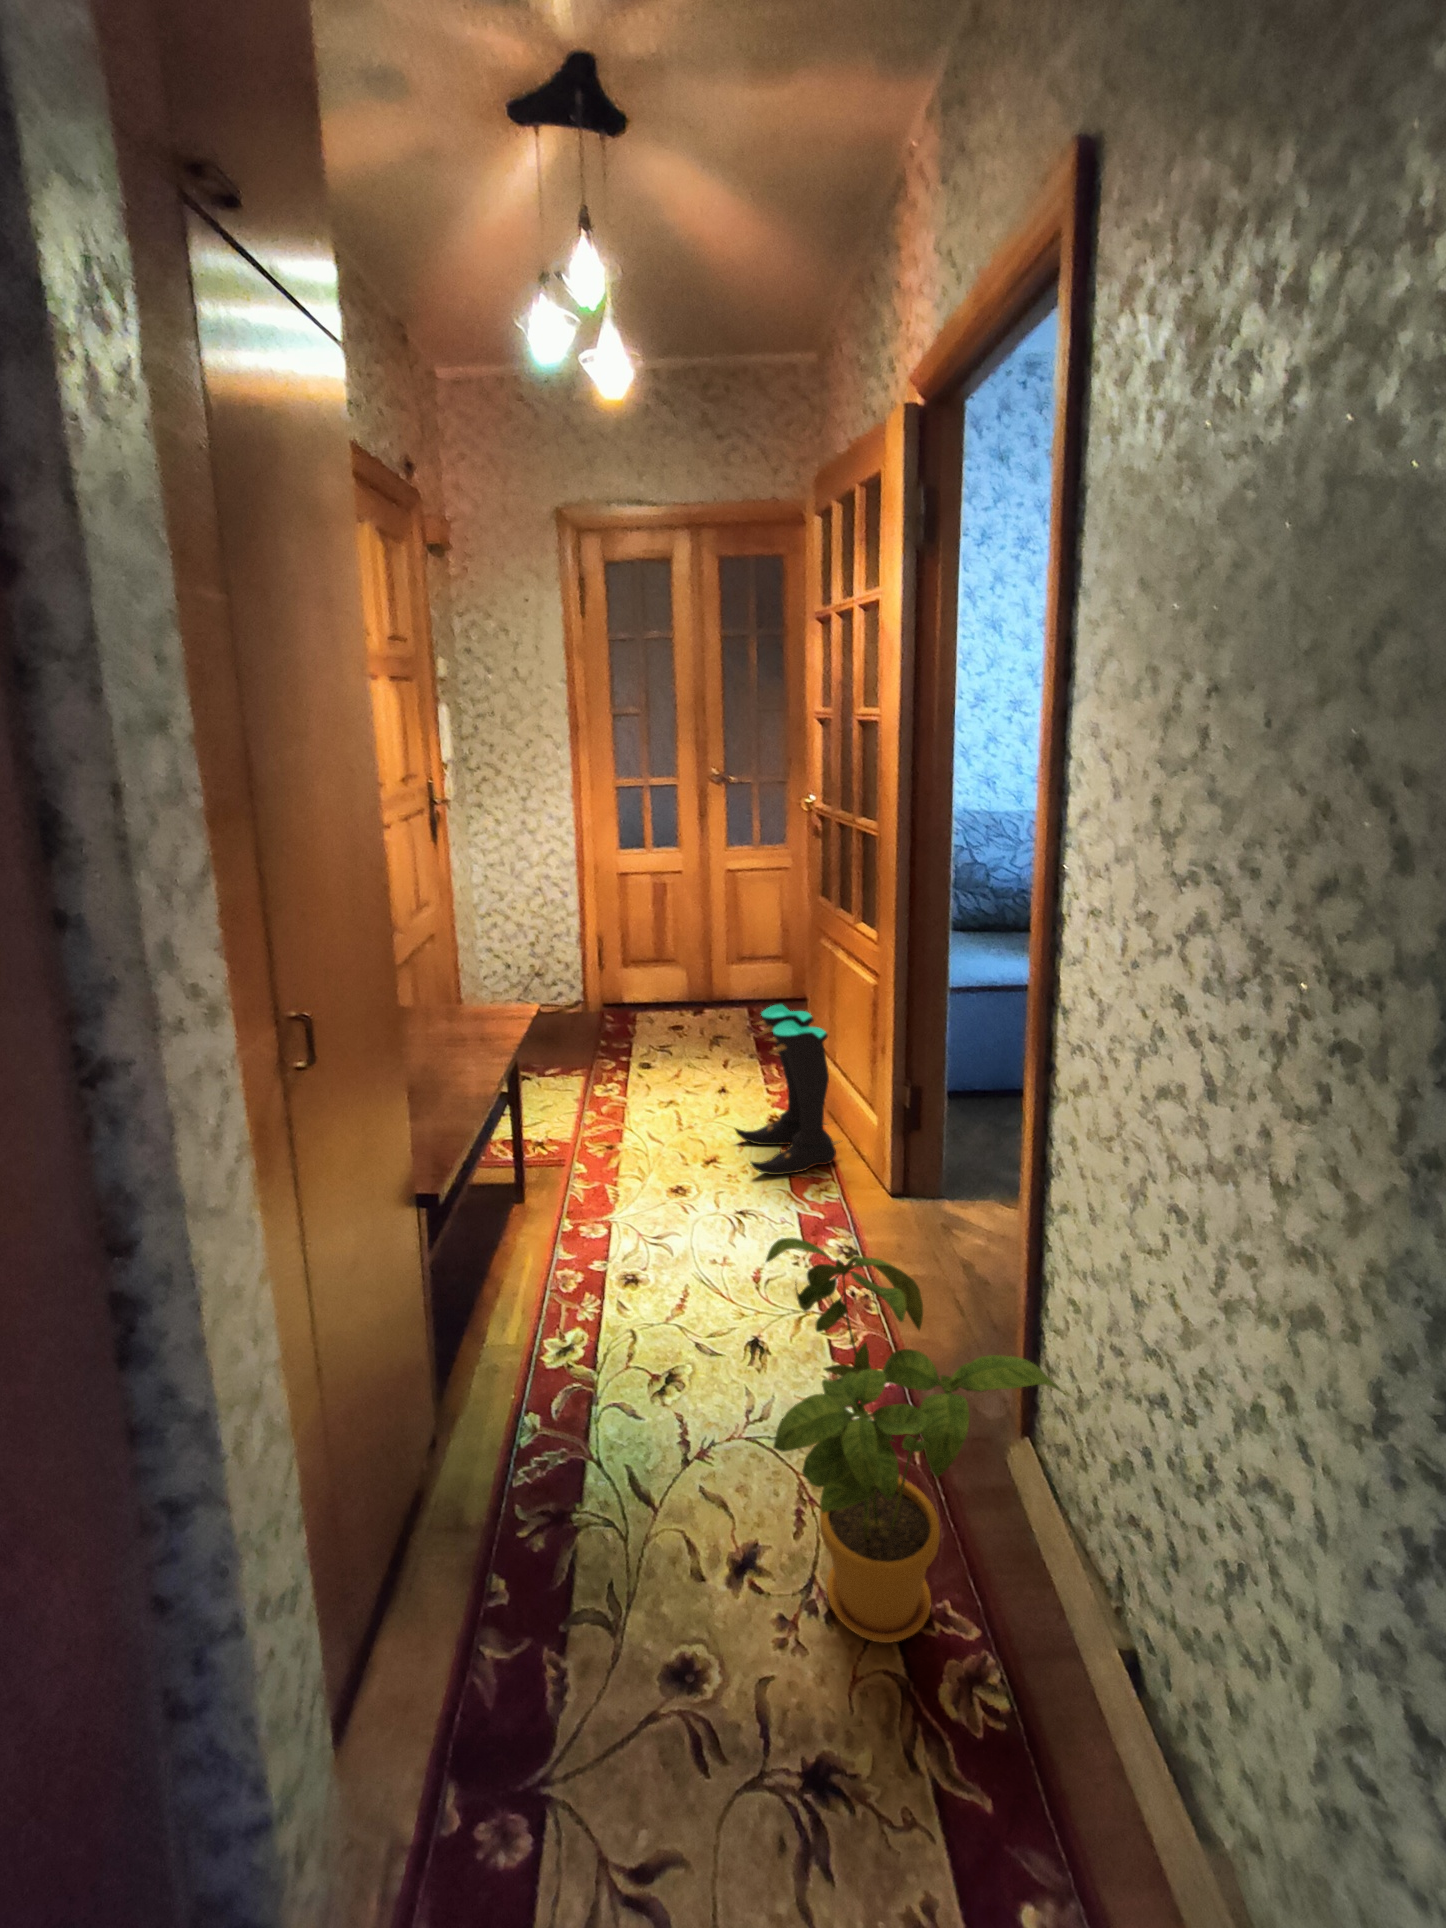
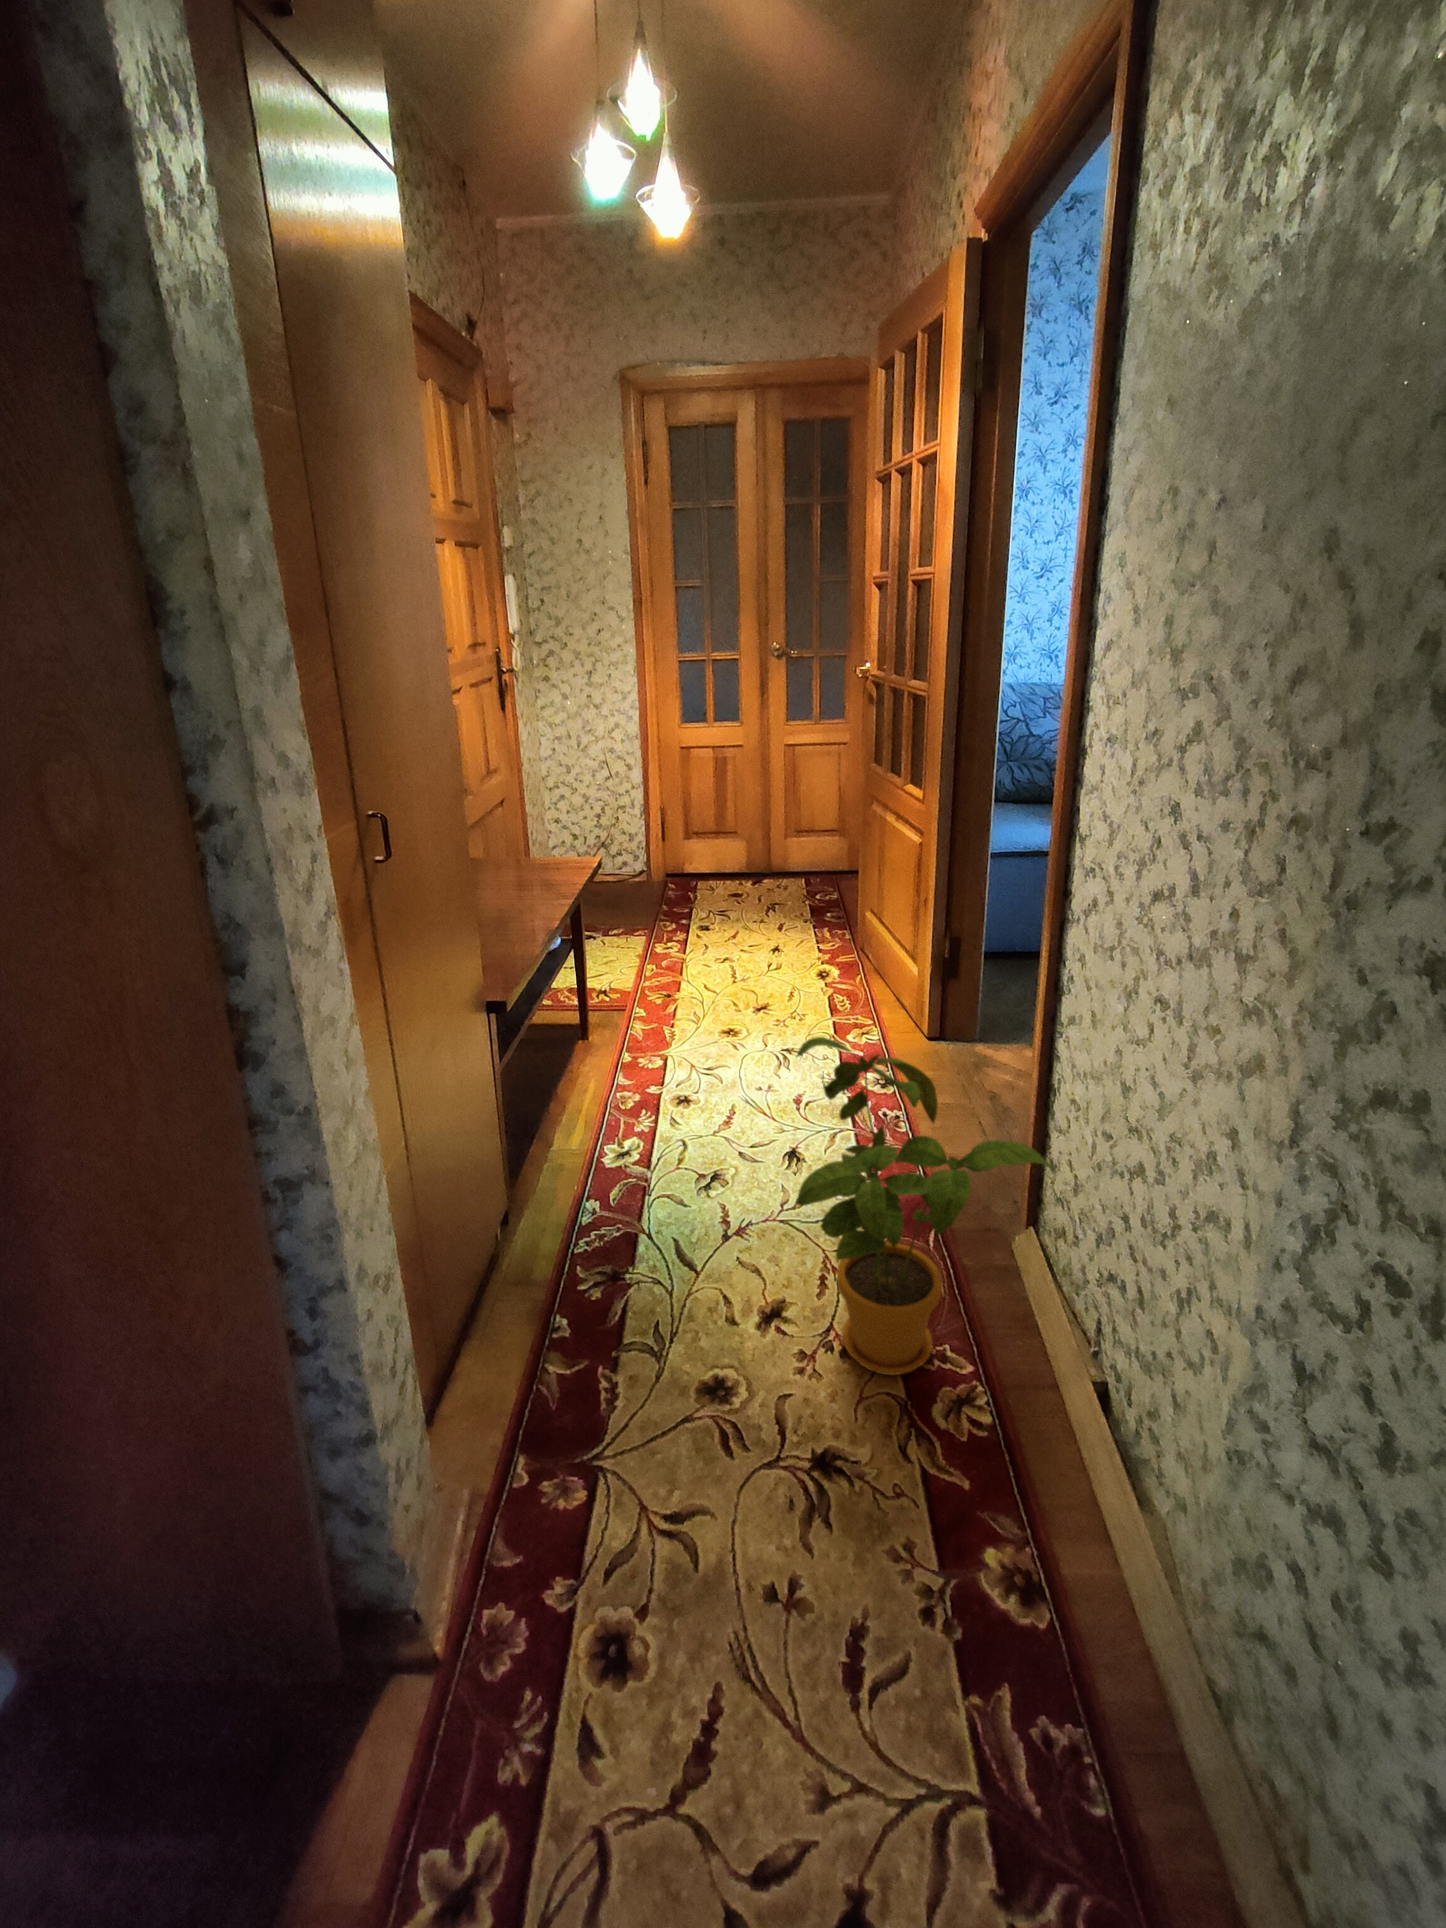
boots: present [735,1004,839,1175] -> none [784,864,884,1017]

